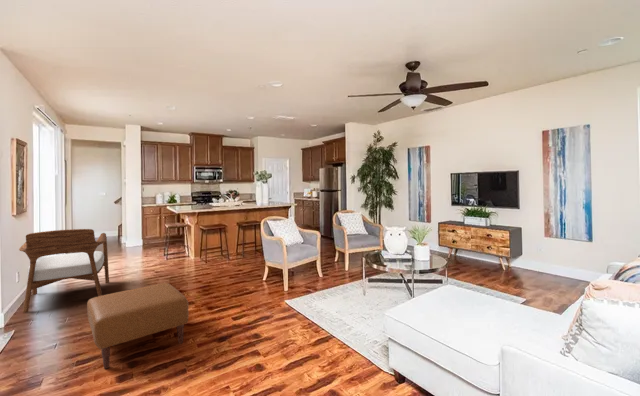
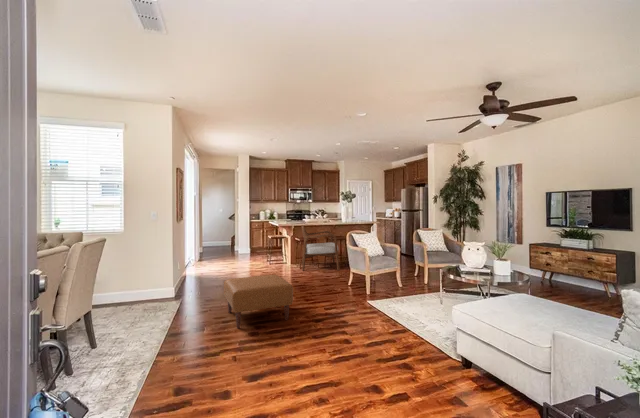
armchair: present [19,229,109,313] -> present [302,225,339,270]

